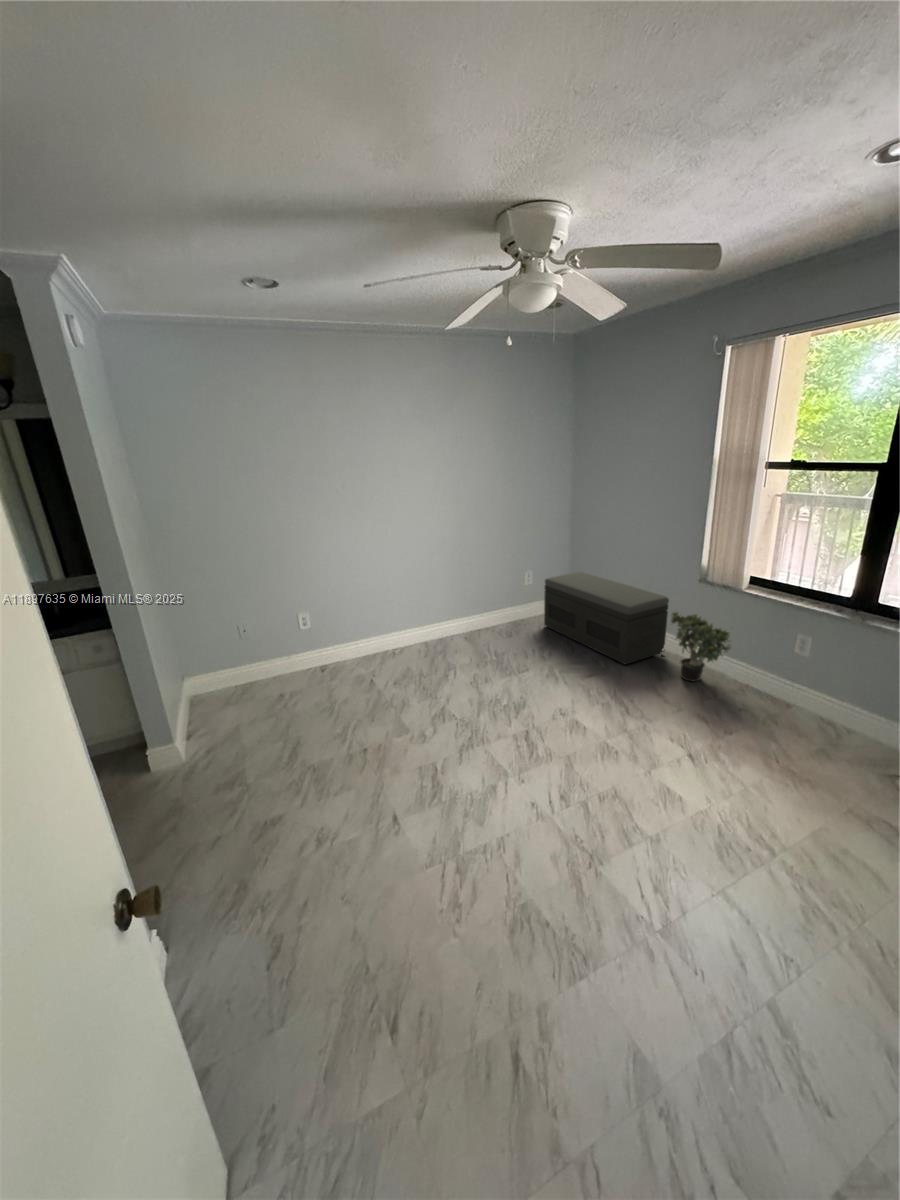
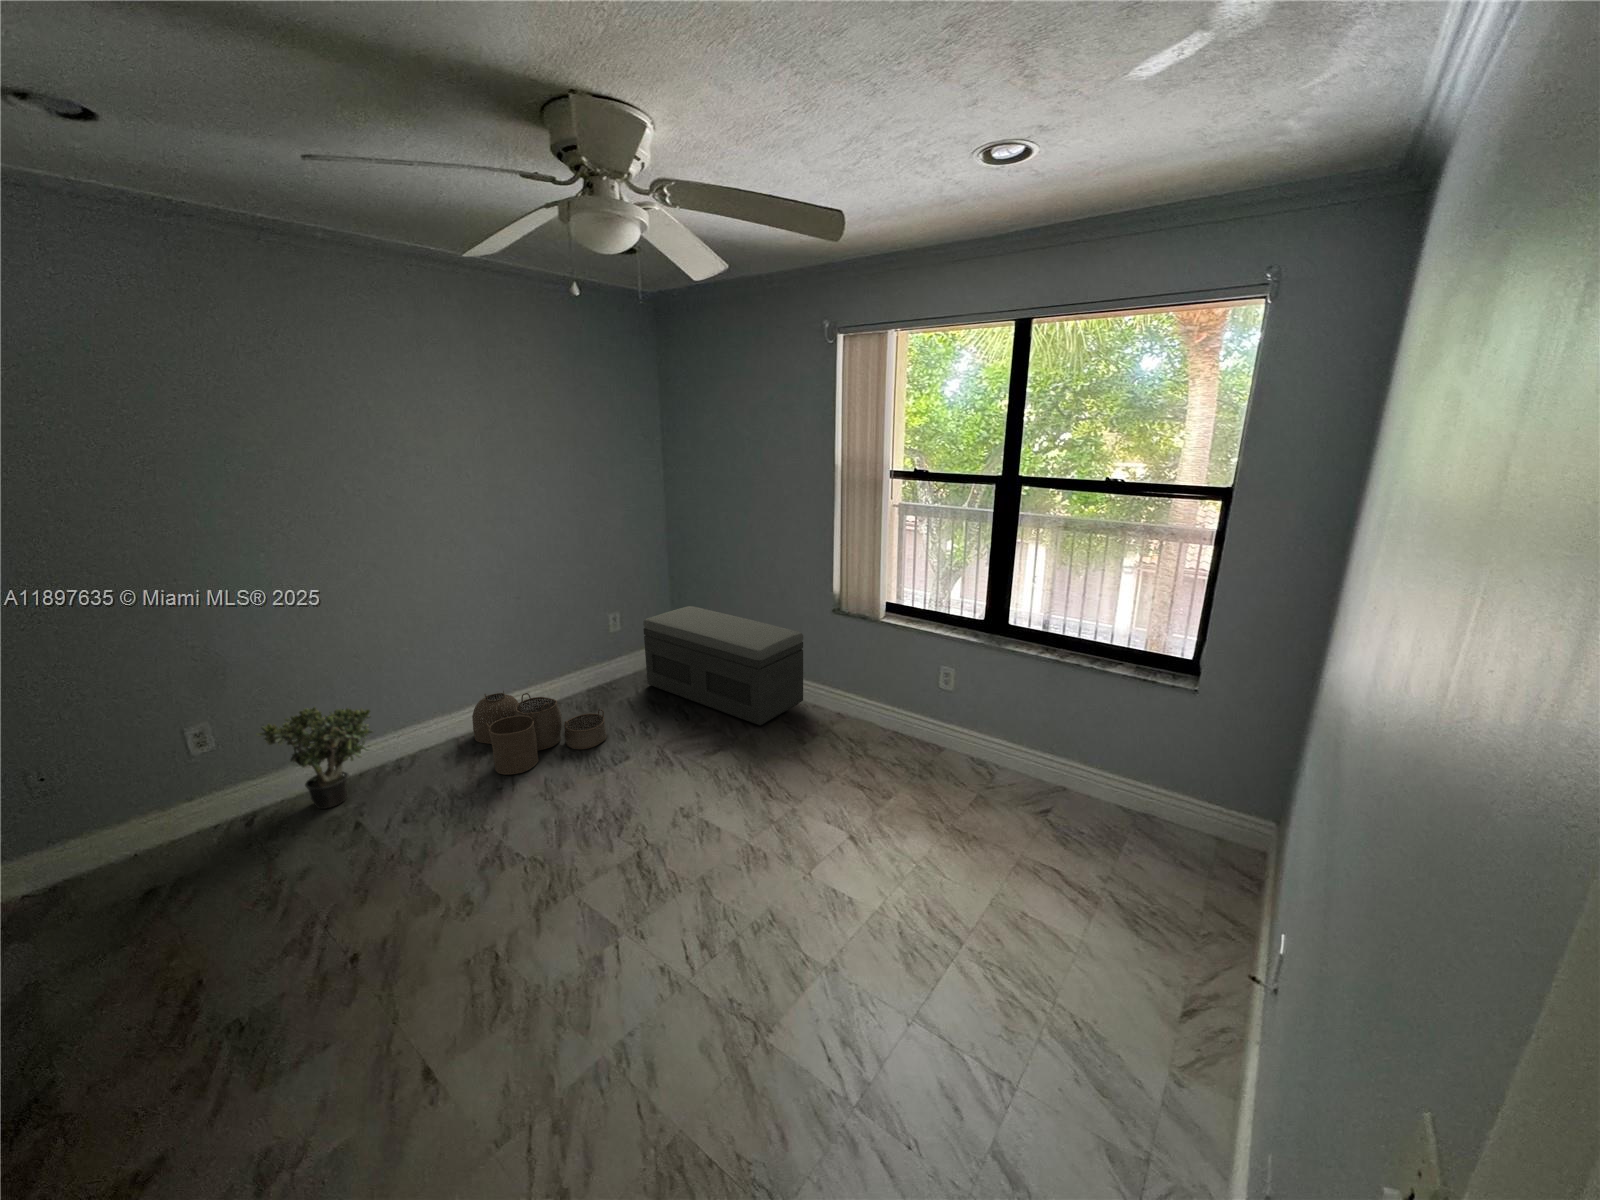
potted plant: present [670,612,731,681] -> present [256,707,373,809]
woven basket: none [433,616,513,669] -> present [472,691,607,775]

